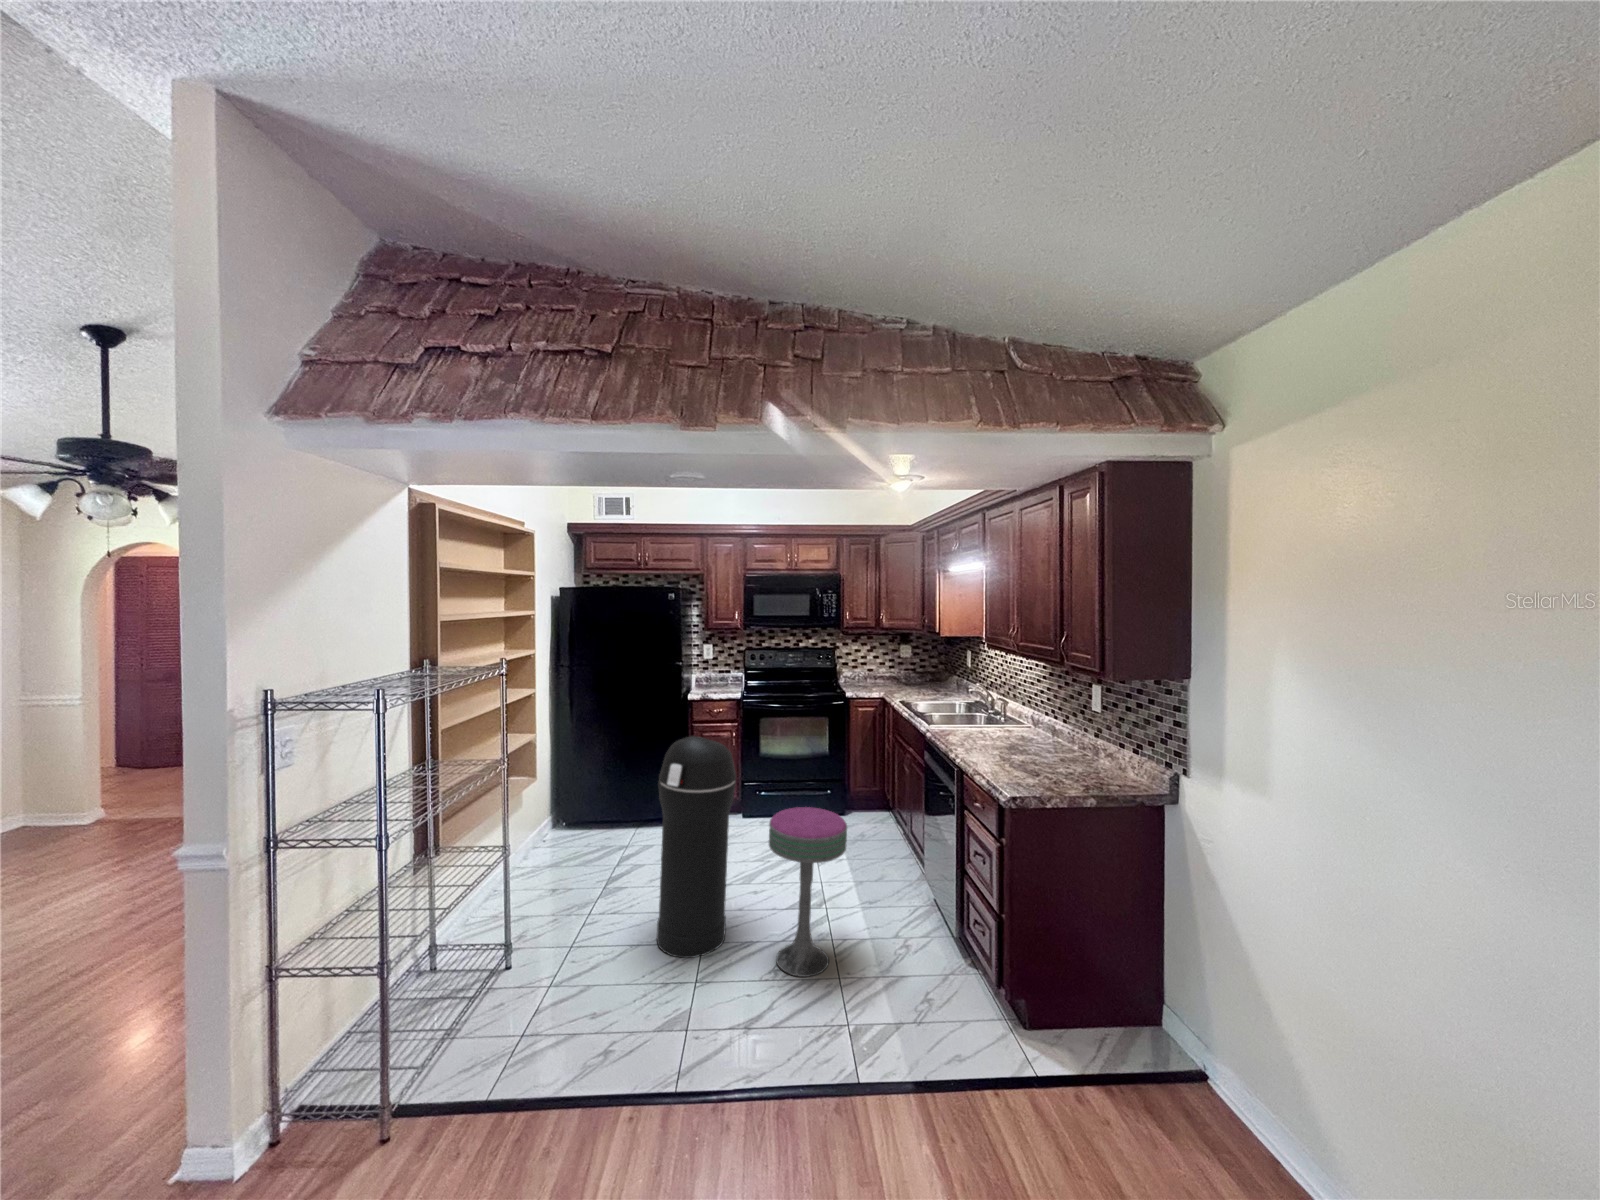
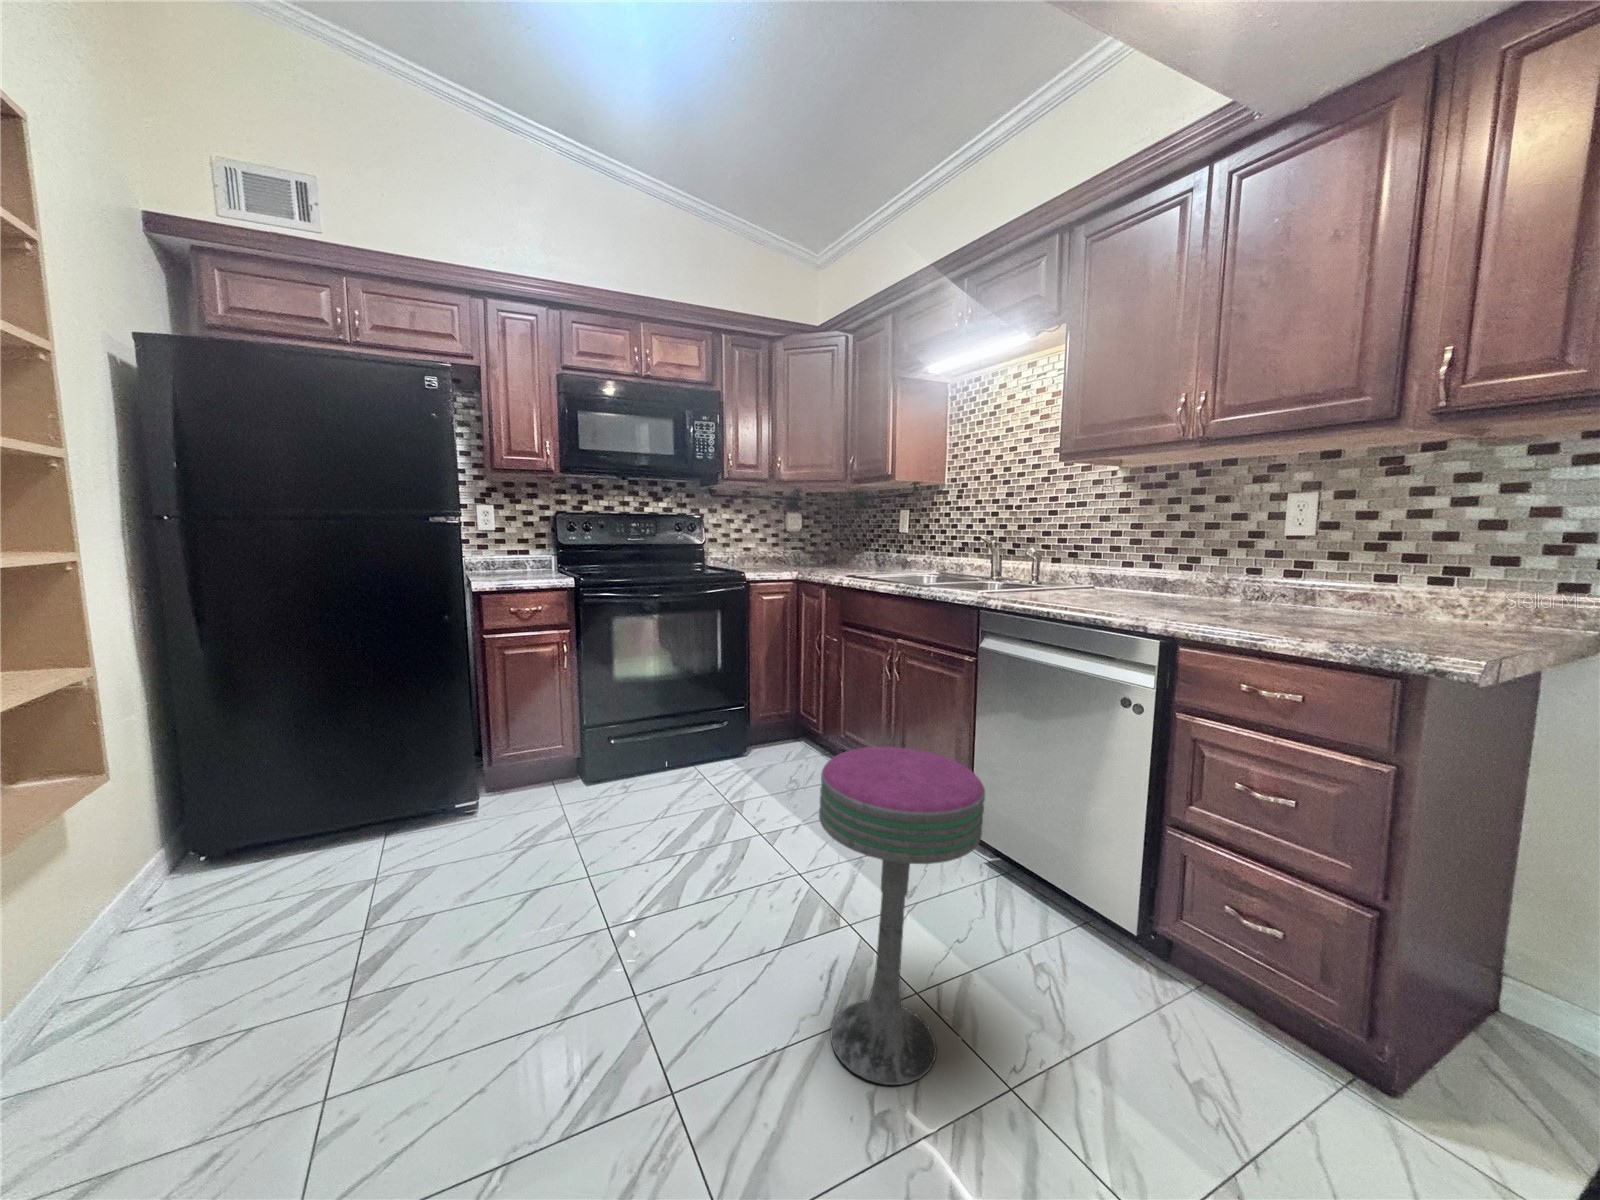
trash can: present [657,736,736,958] -> none [541,621,729,1133]

